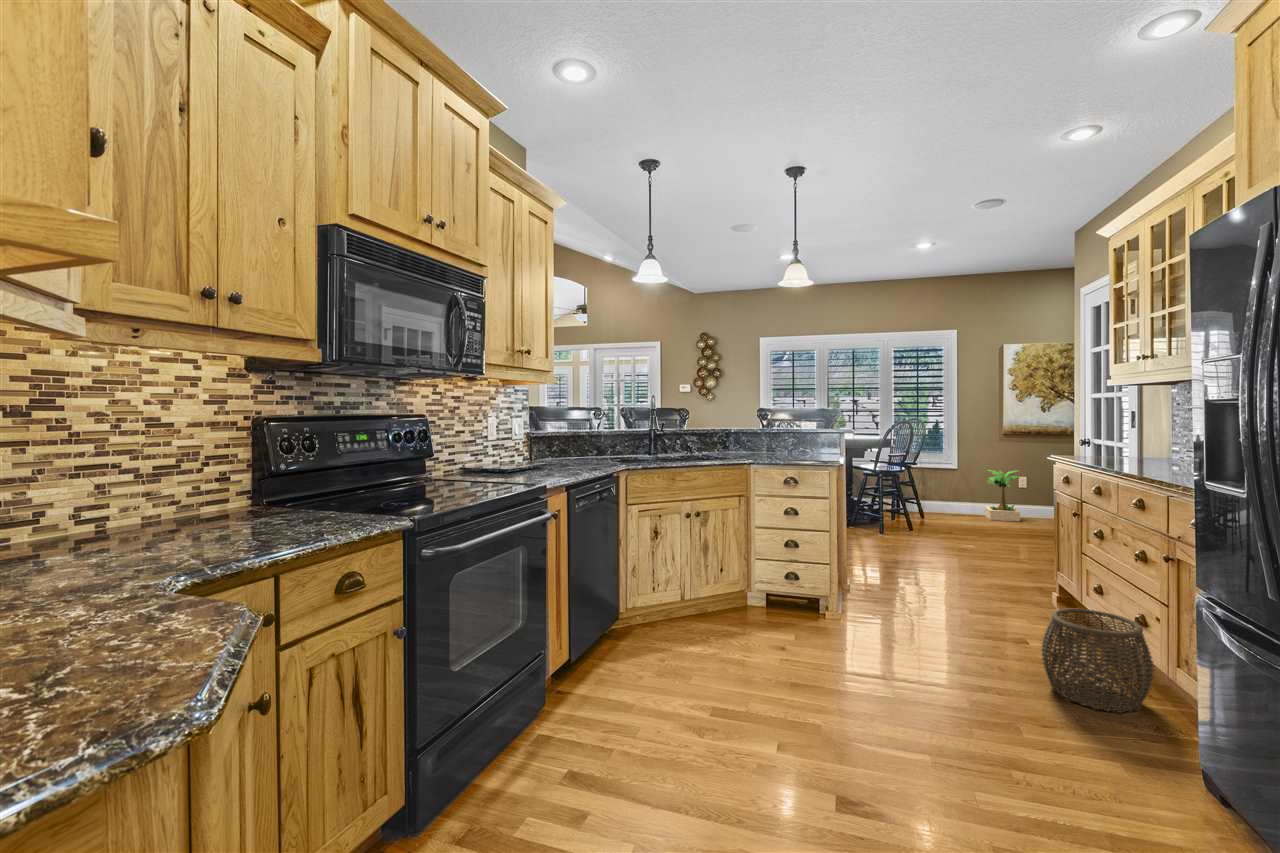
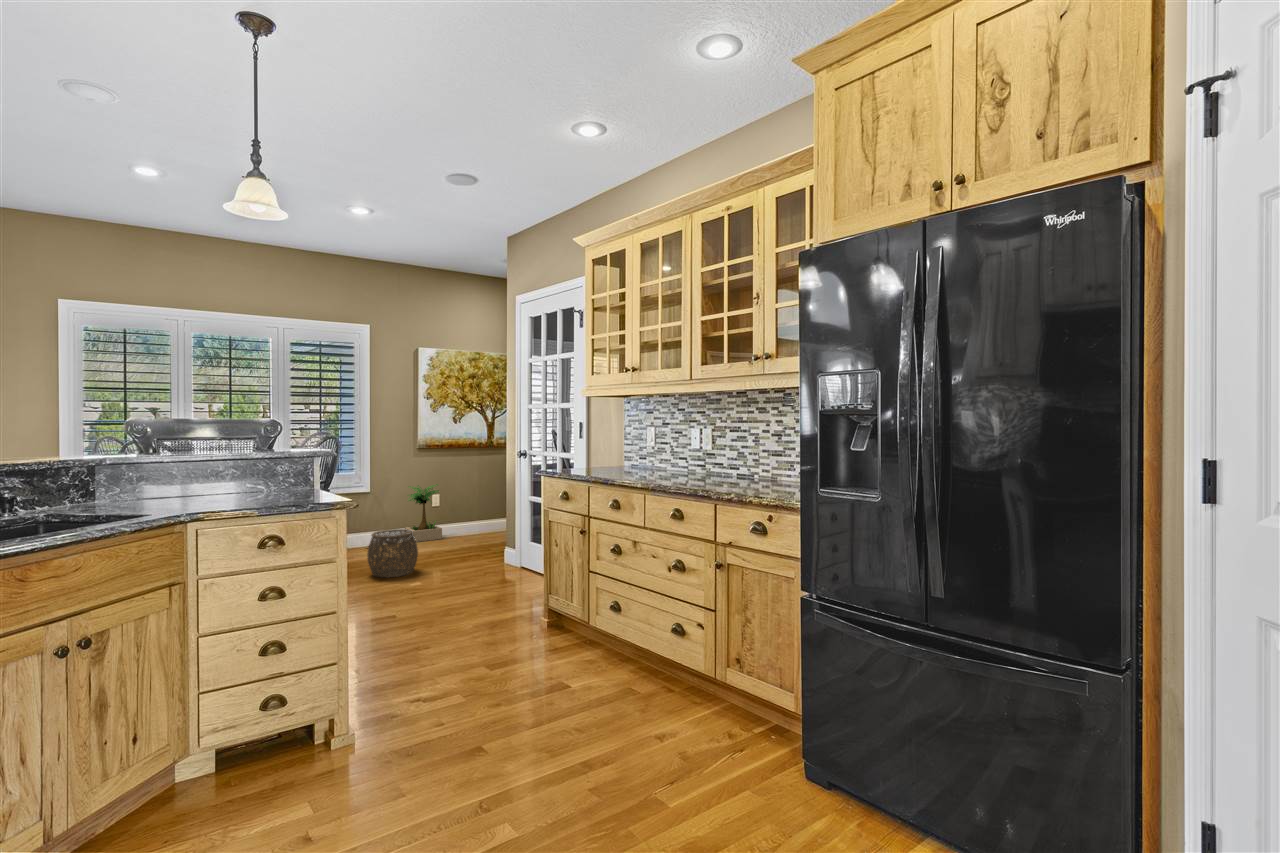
woven basket: present [1041,608,1154,713] -> present [367,529,418,578]

